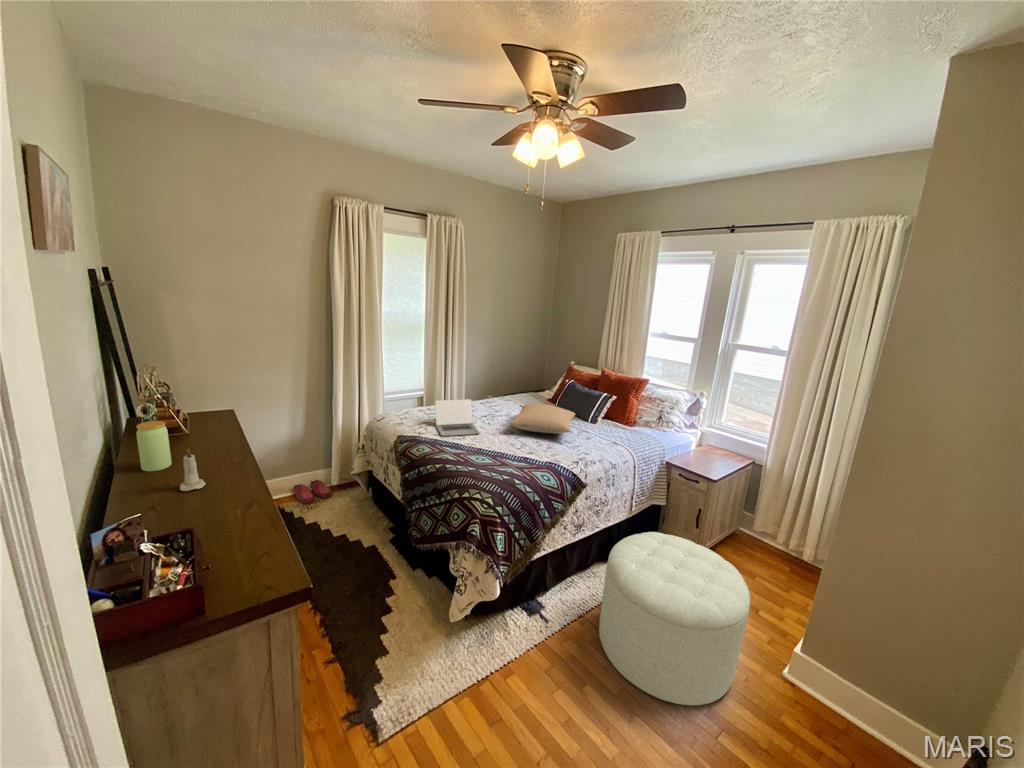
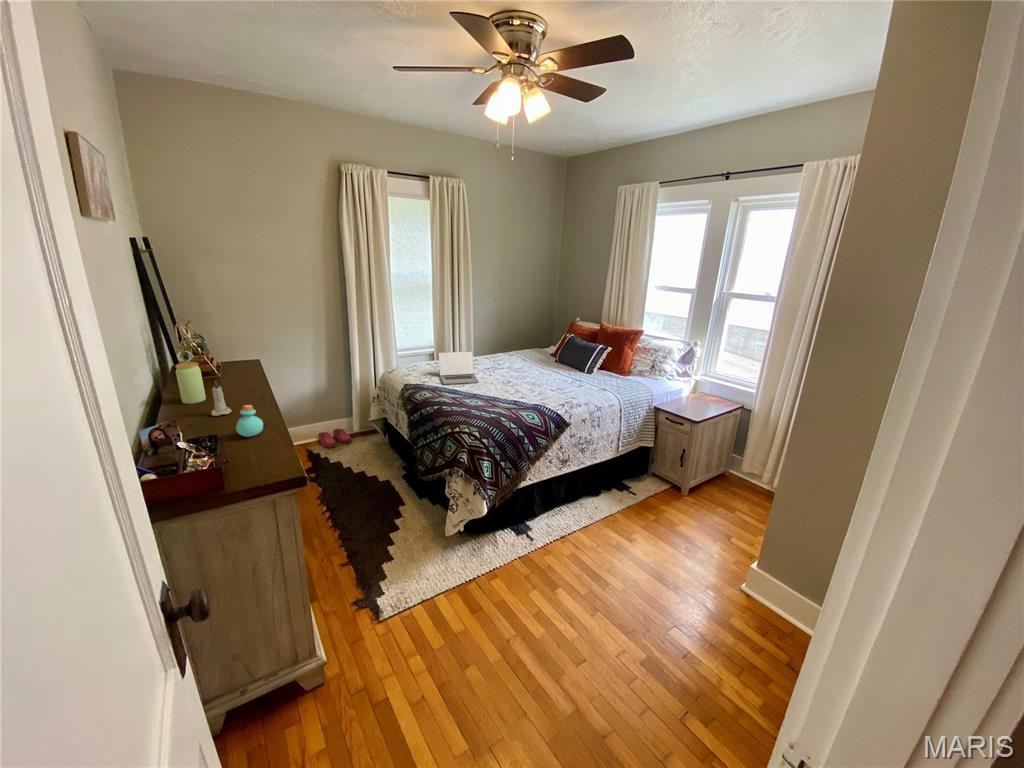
pillow: present [510,404,575,434] -> none [506,355,571,381]
perfume bottle: none [215,486,249,526] -> present [236,405,263,437]
ottoman: present [599,532,750,705] -> none [577,463,708,604]

